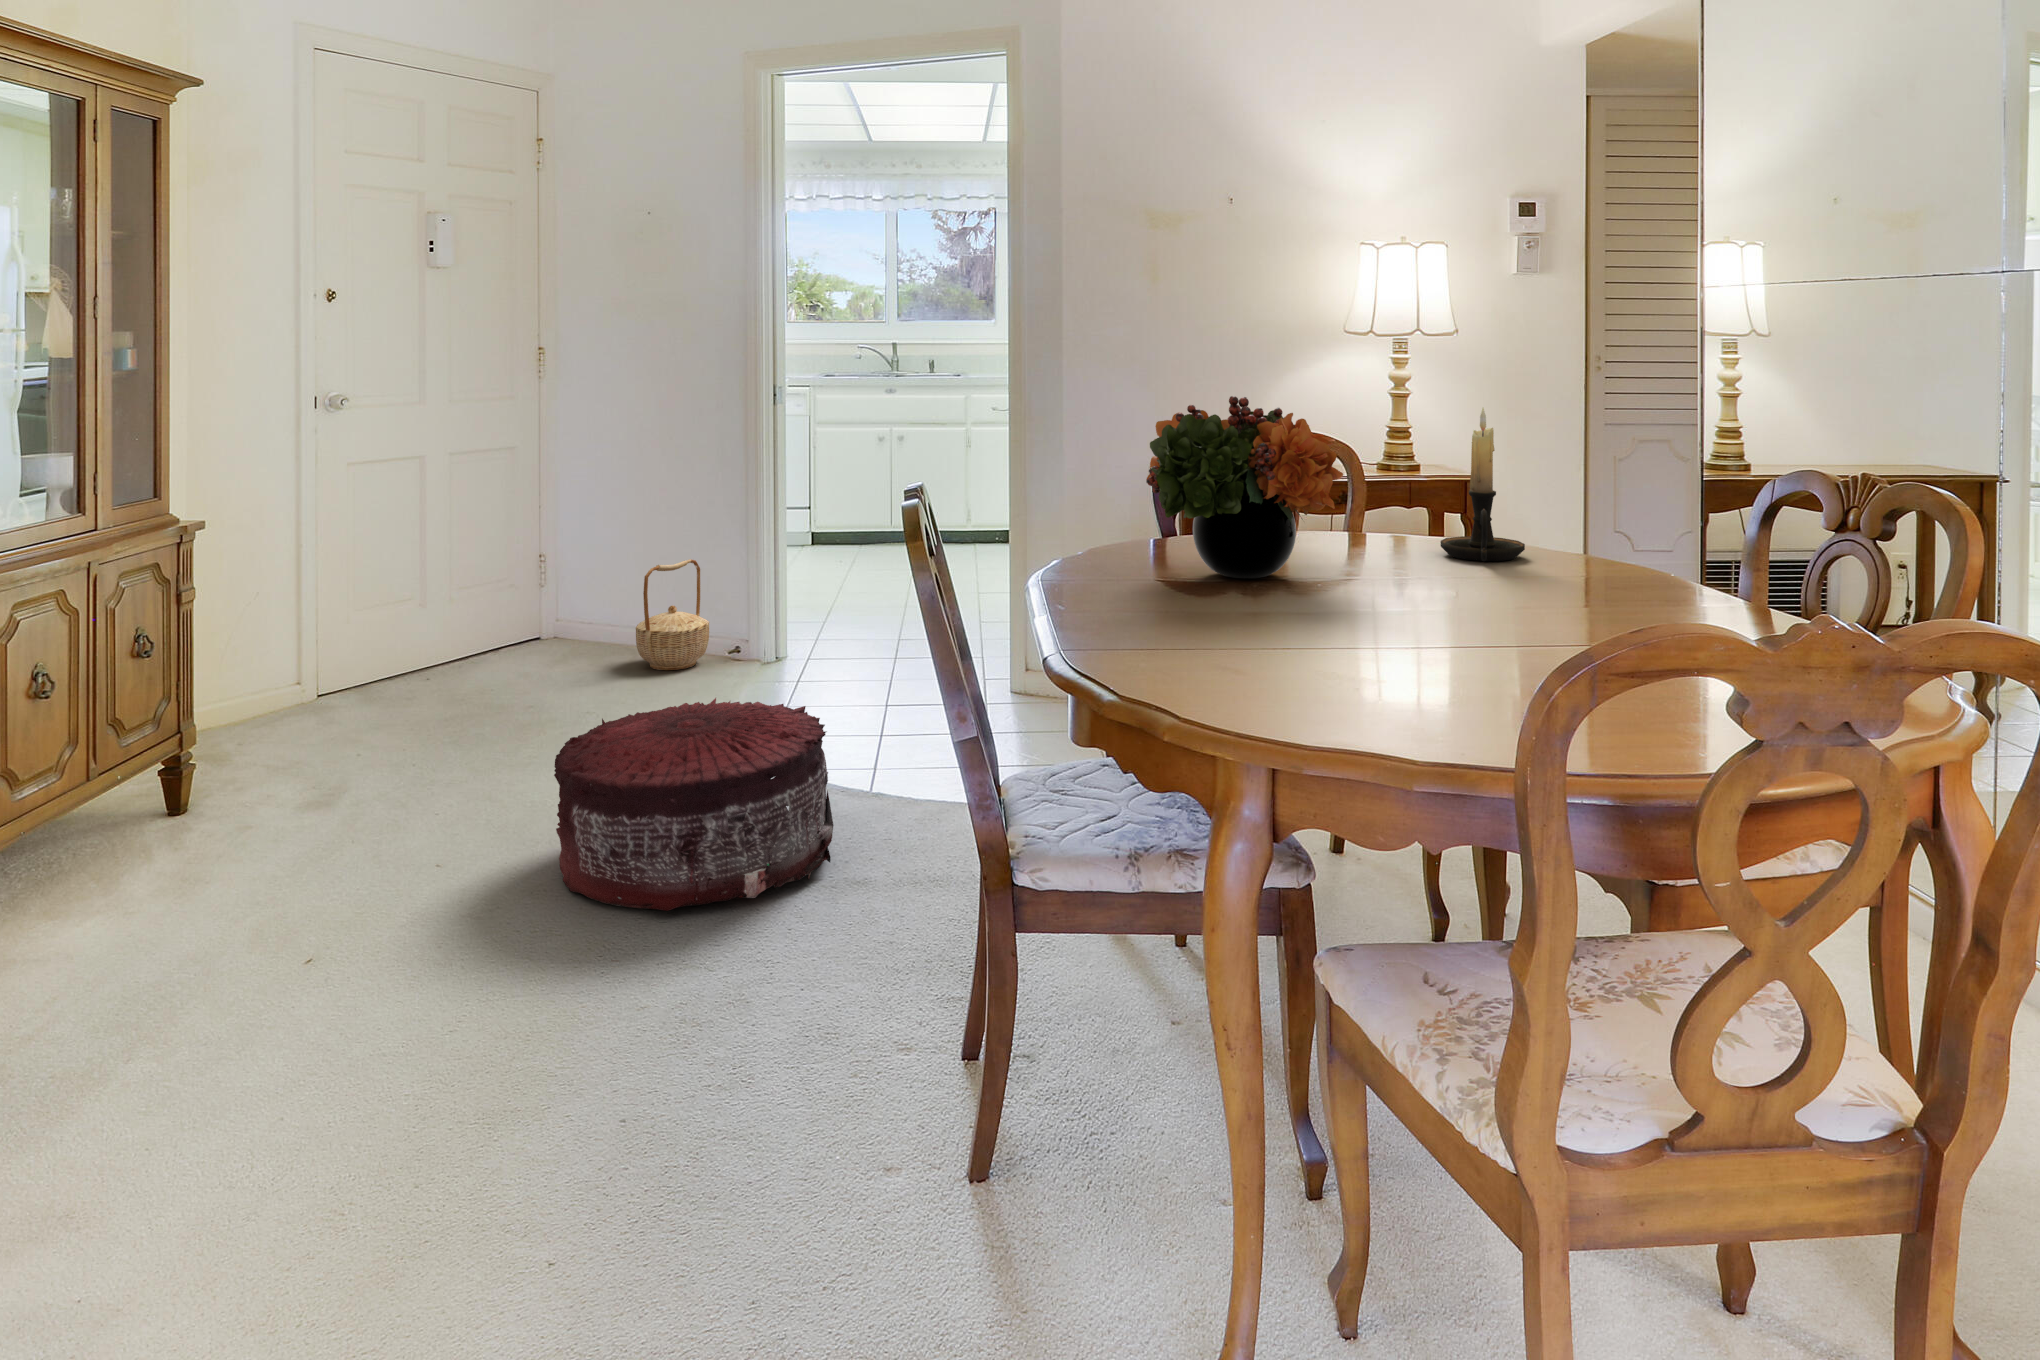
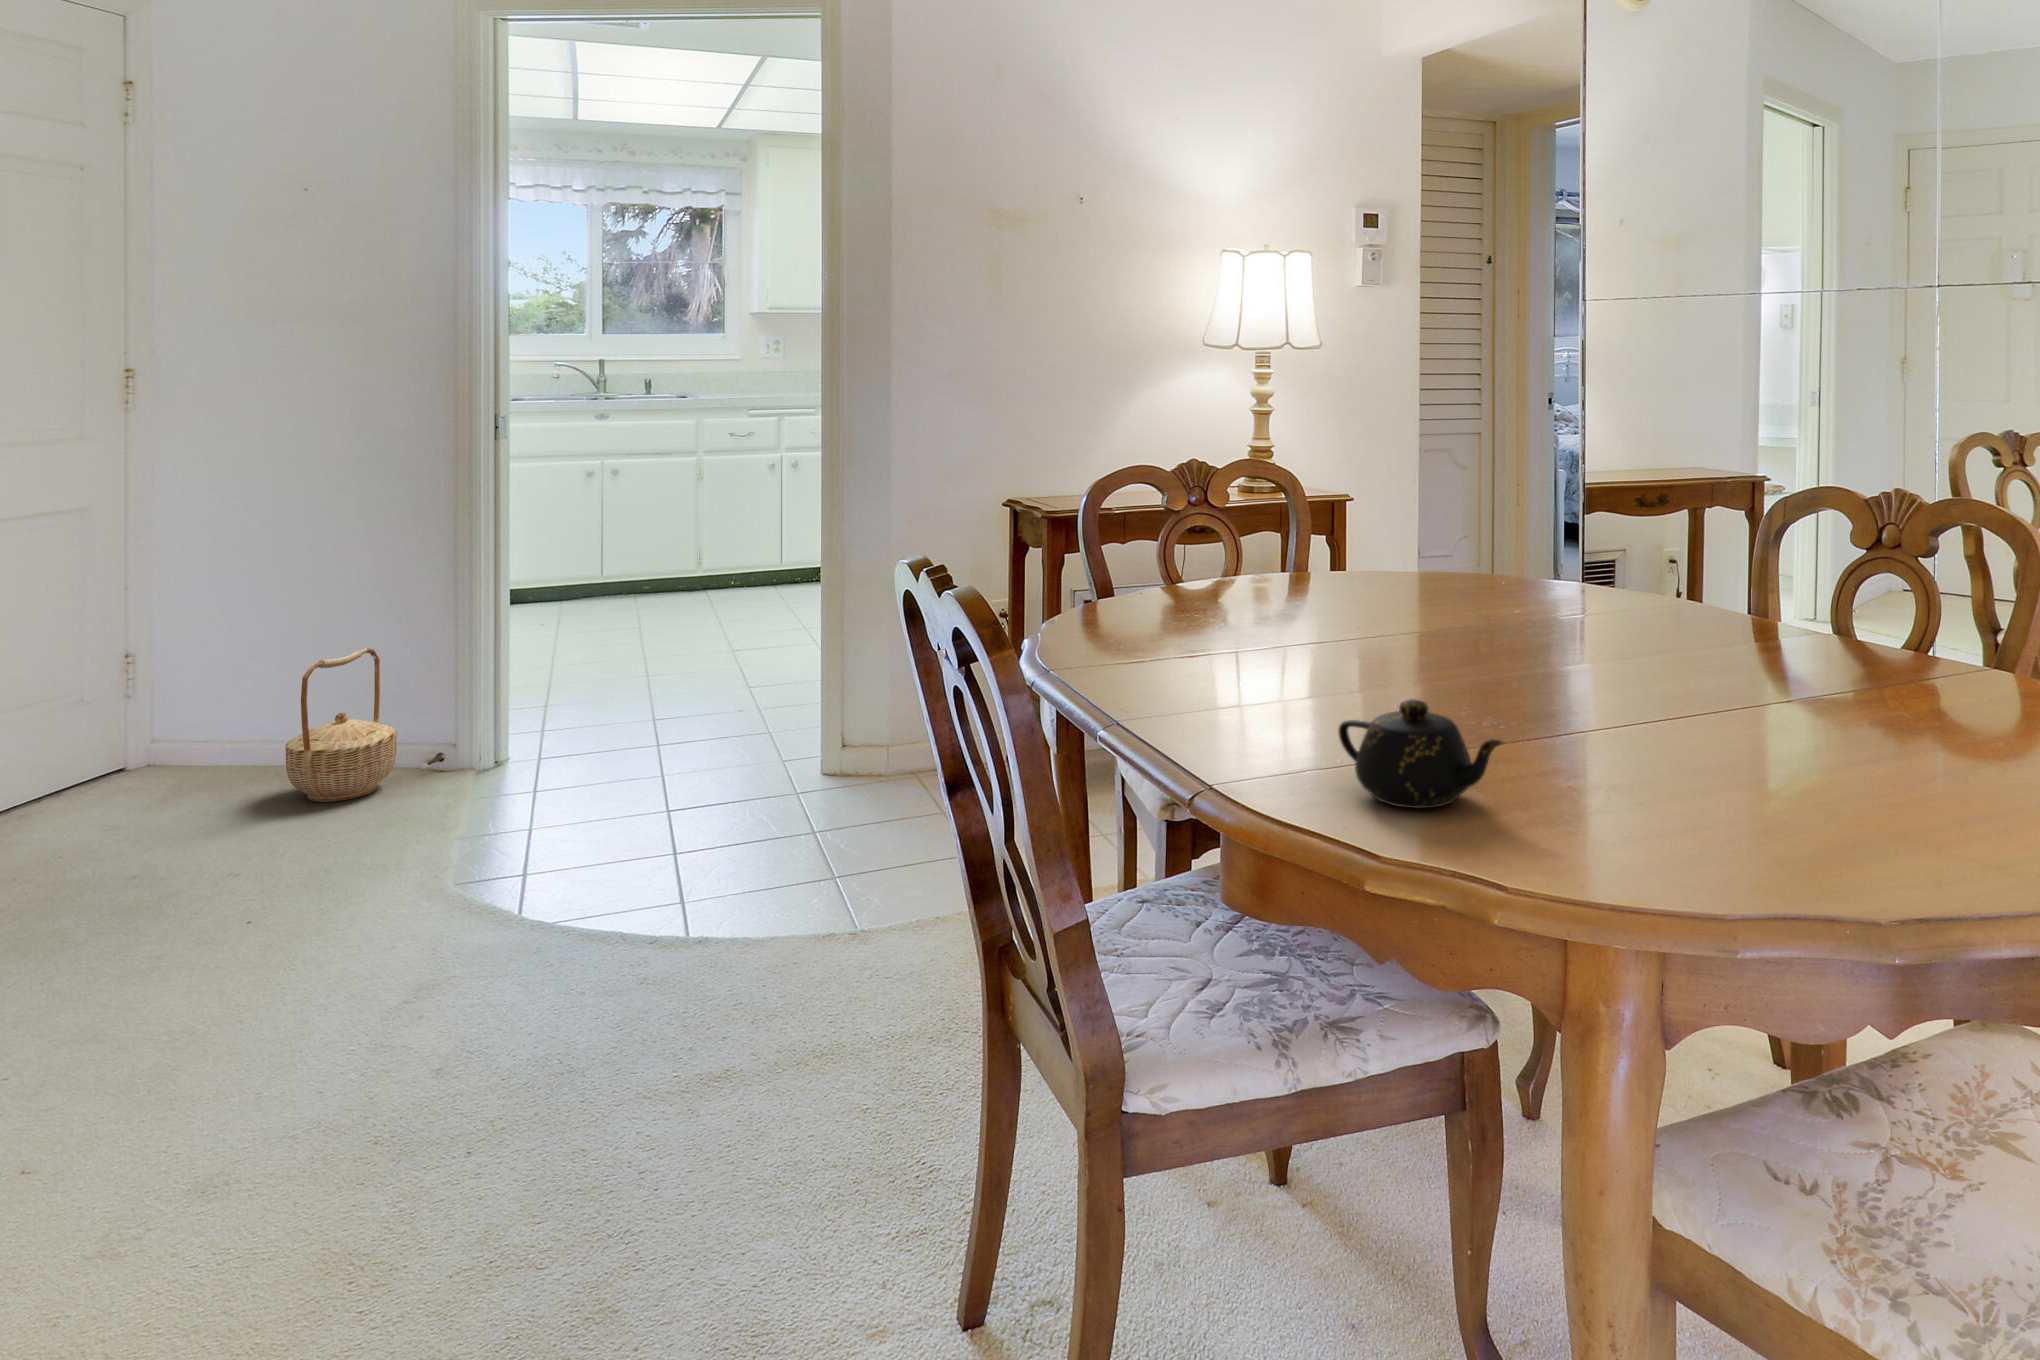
flower arrangement: present [1146,396,1343,578] -> none [1135,427,1378,648]
candle holder: present [1440,408,1525,562] -> none [1439,433,1527,608]
teapot: none [1179,600,1276,681] -> present [1339,699,1504,808]
pouf: present [554,698,834,911] -> none [245,848,678,1187]

